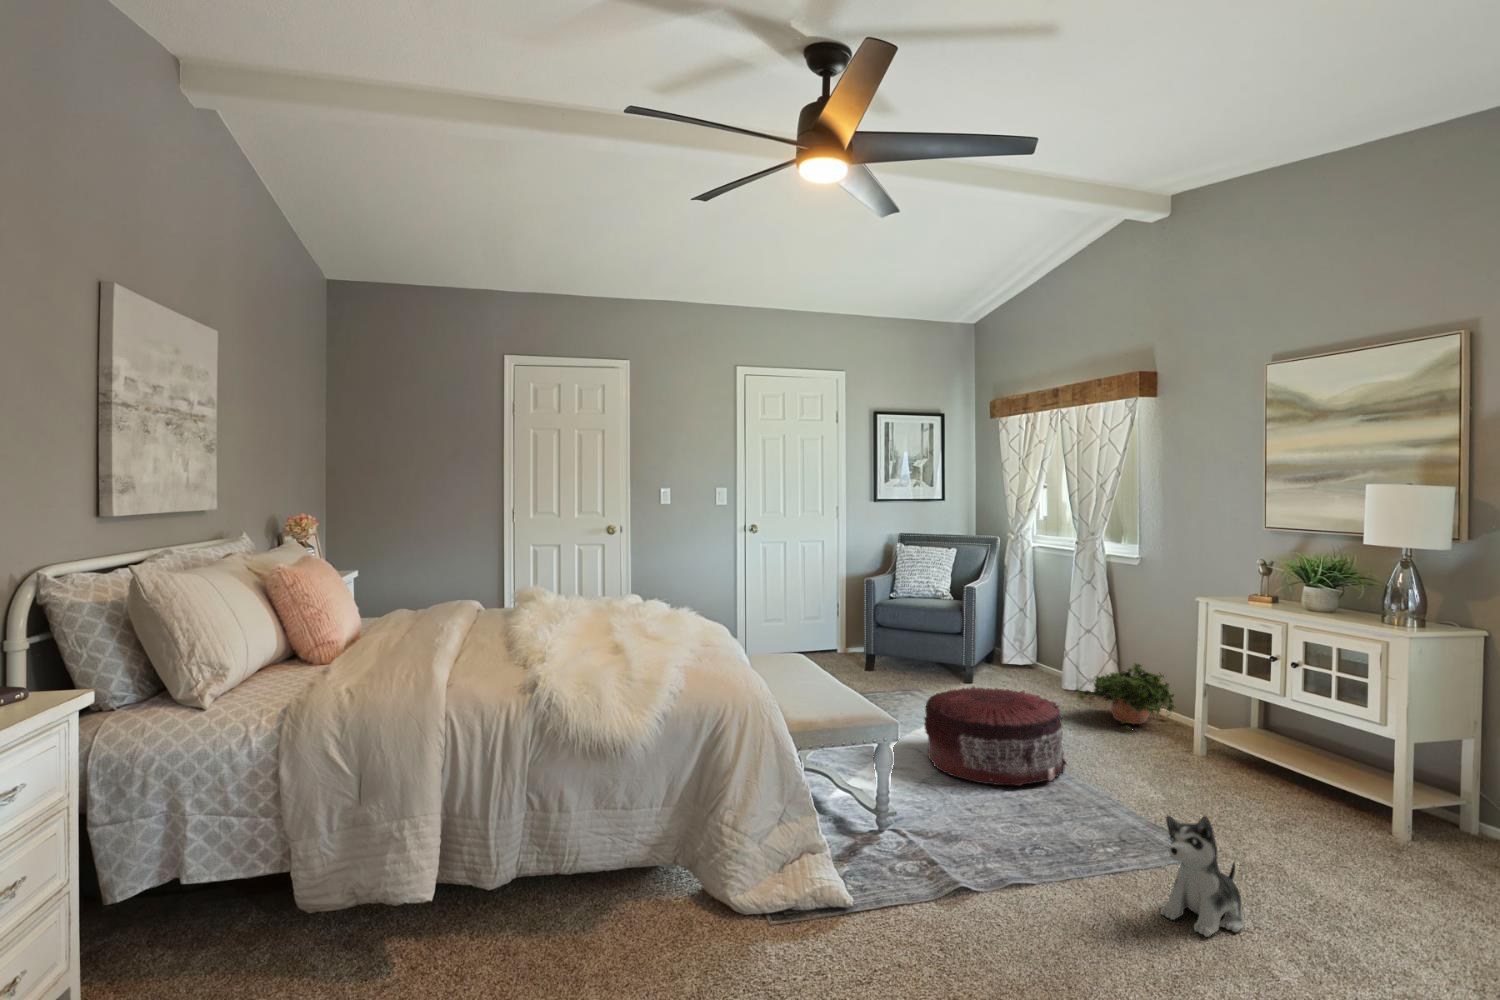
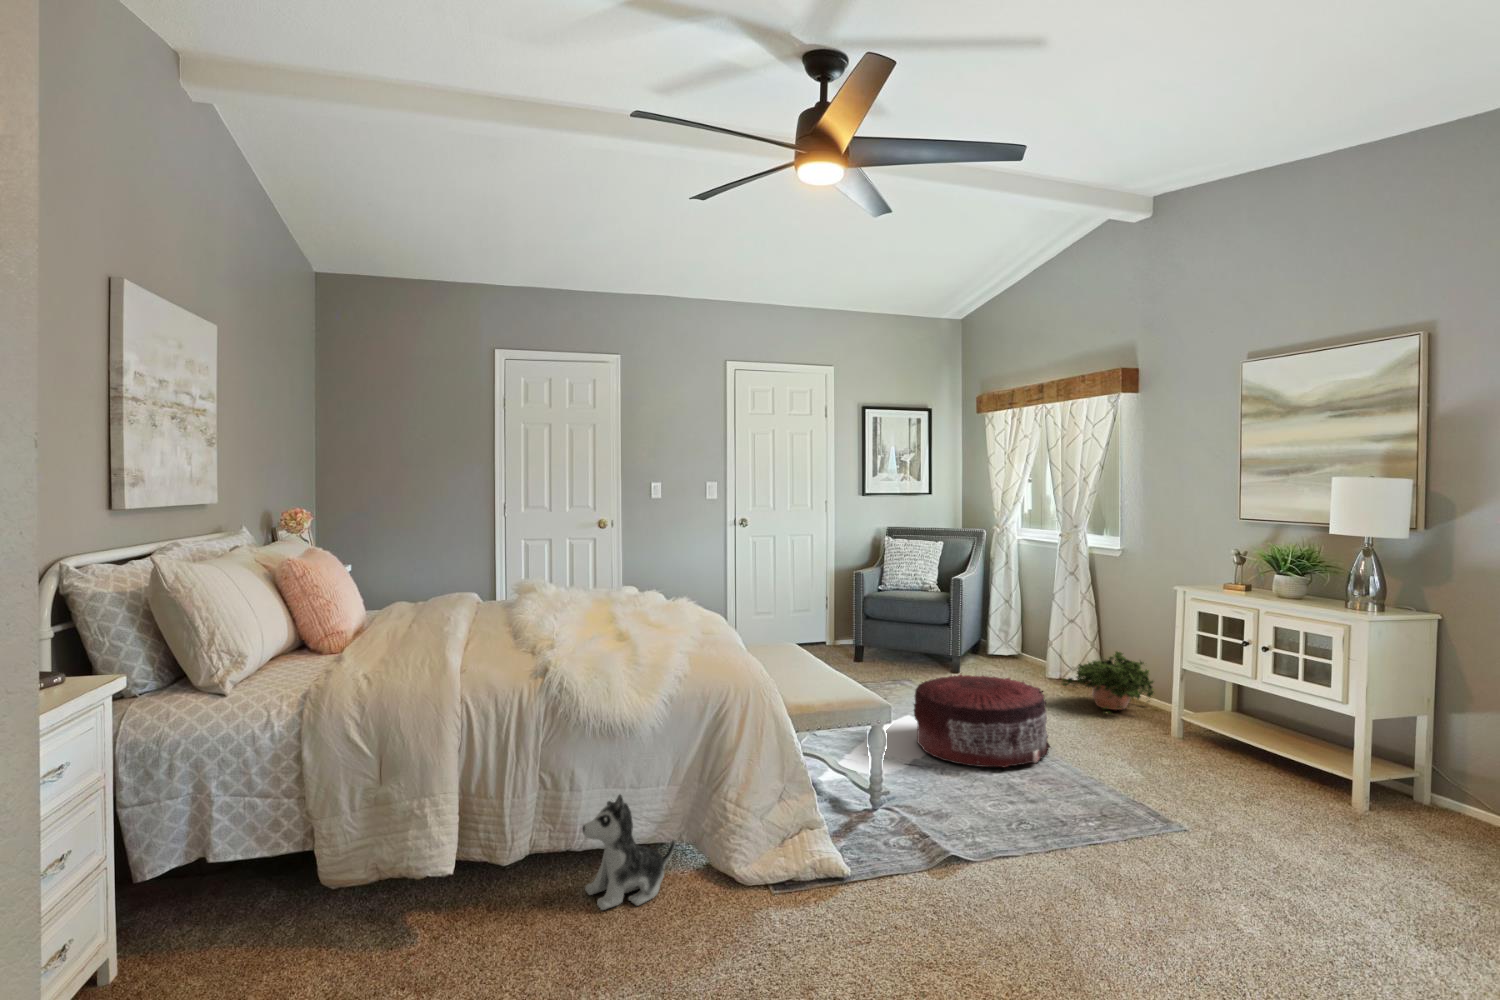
plush toy: present [1161,816,1244,937] -> present [582,795,675,910]

